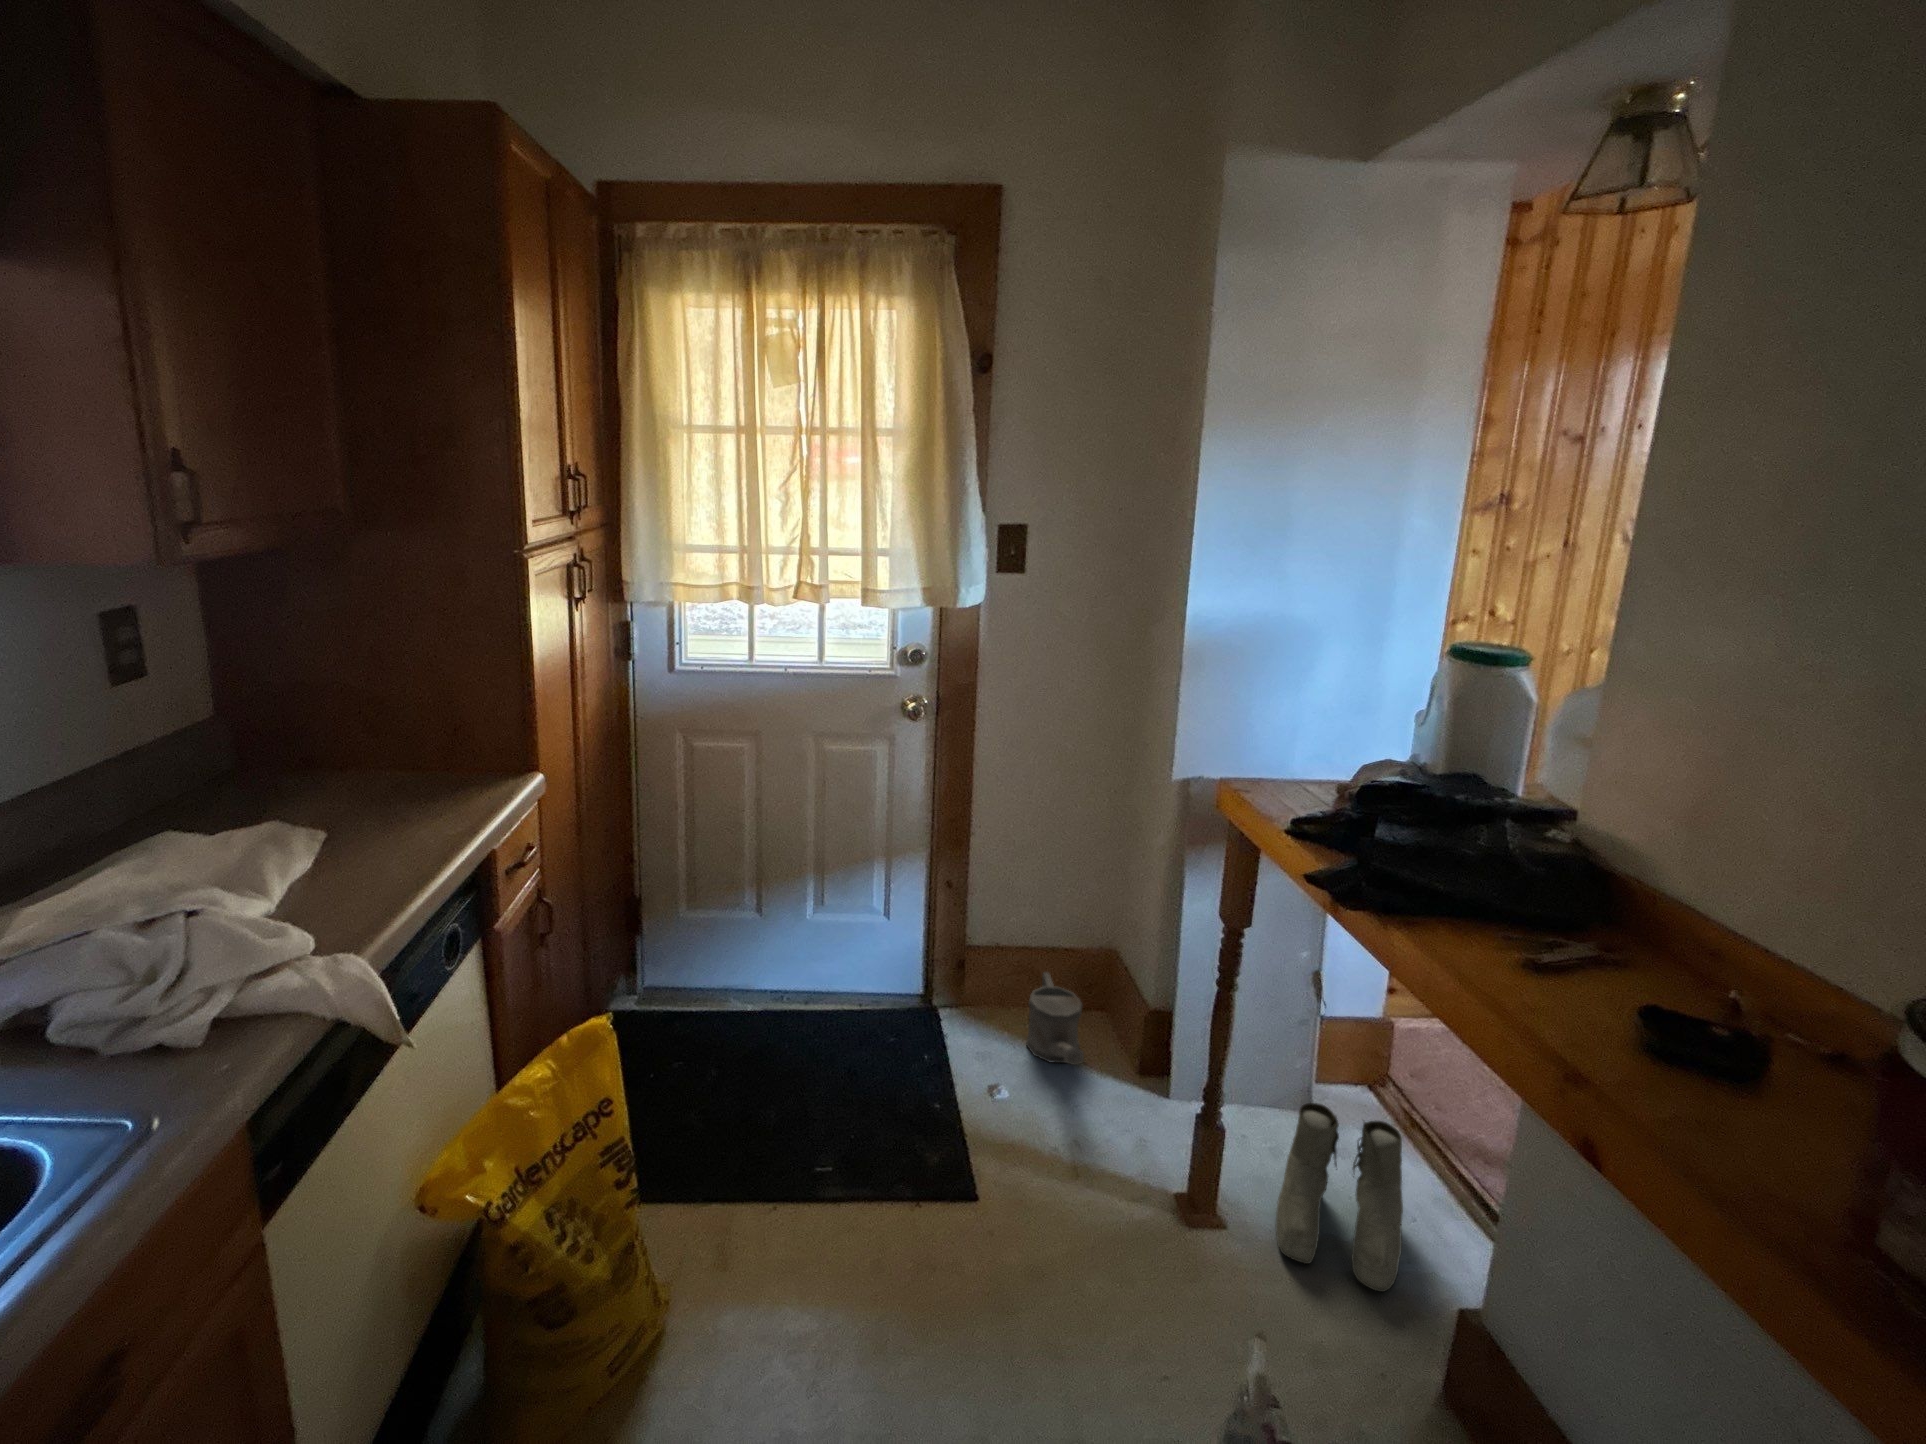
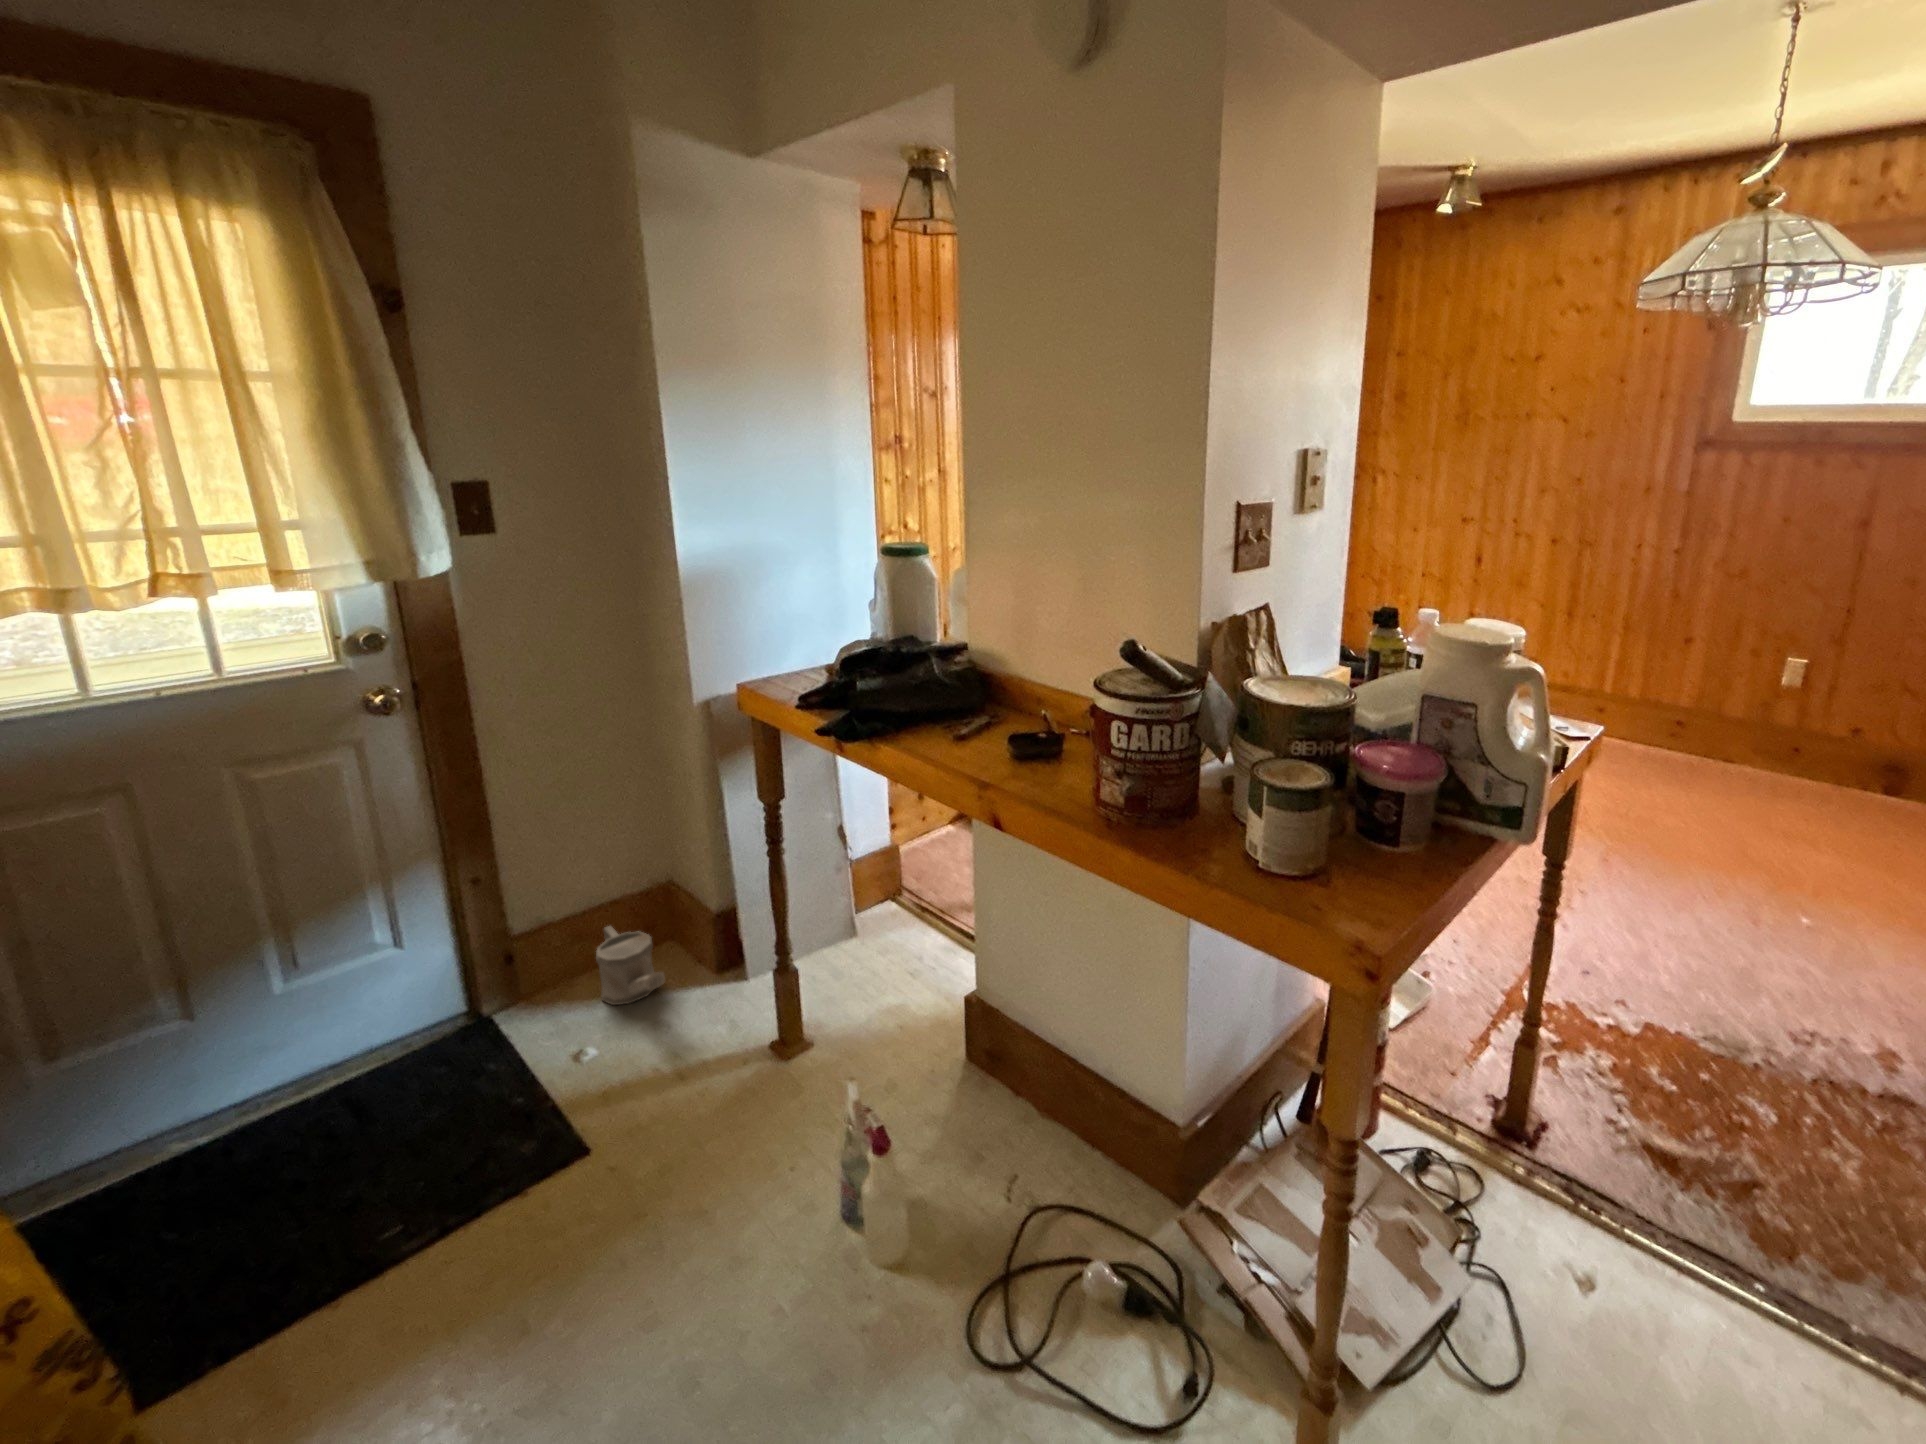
boots: present [1276,1103,1403,1292] -> none [846,907,930,1035]

